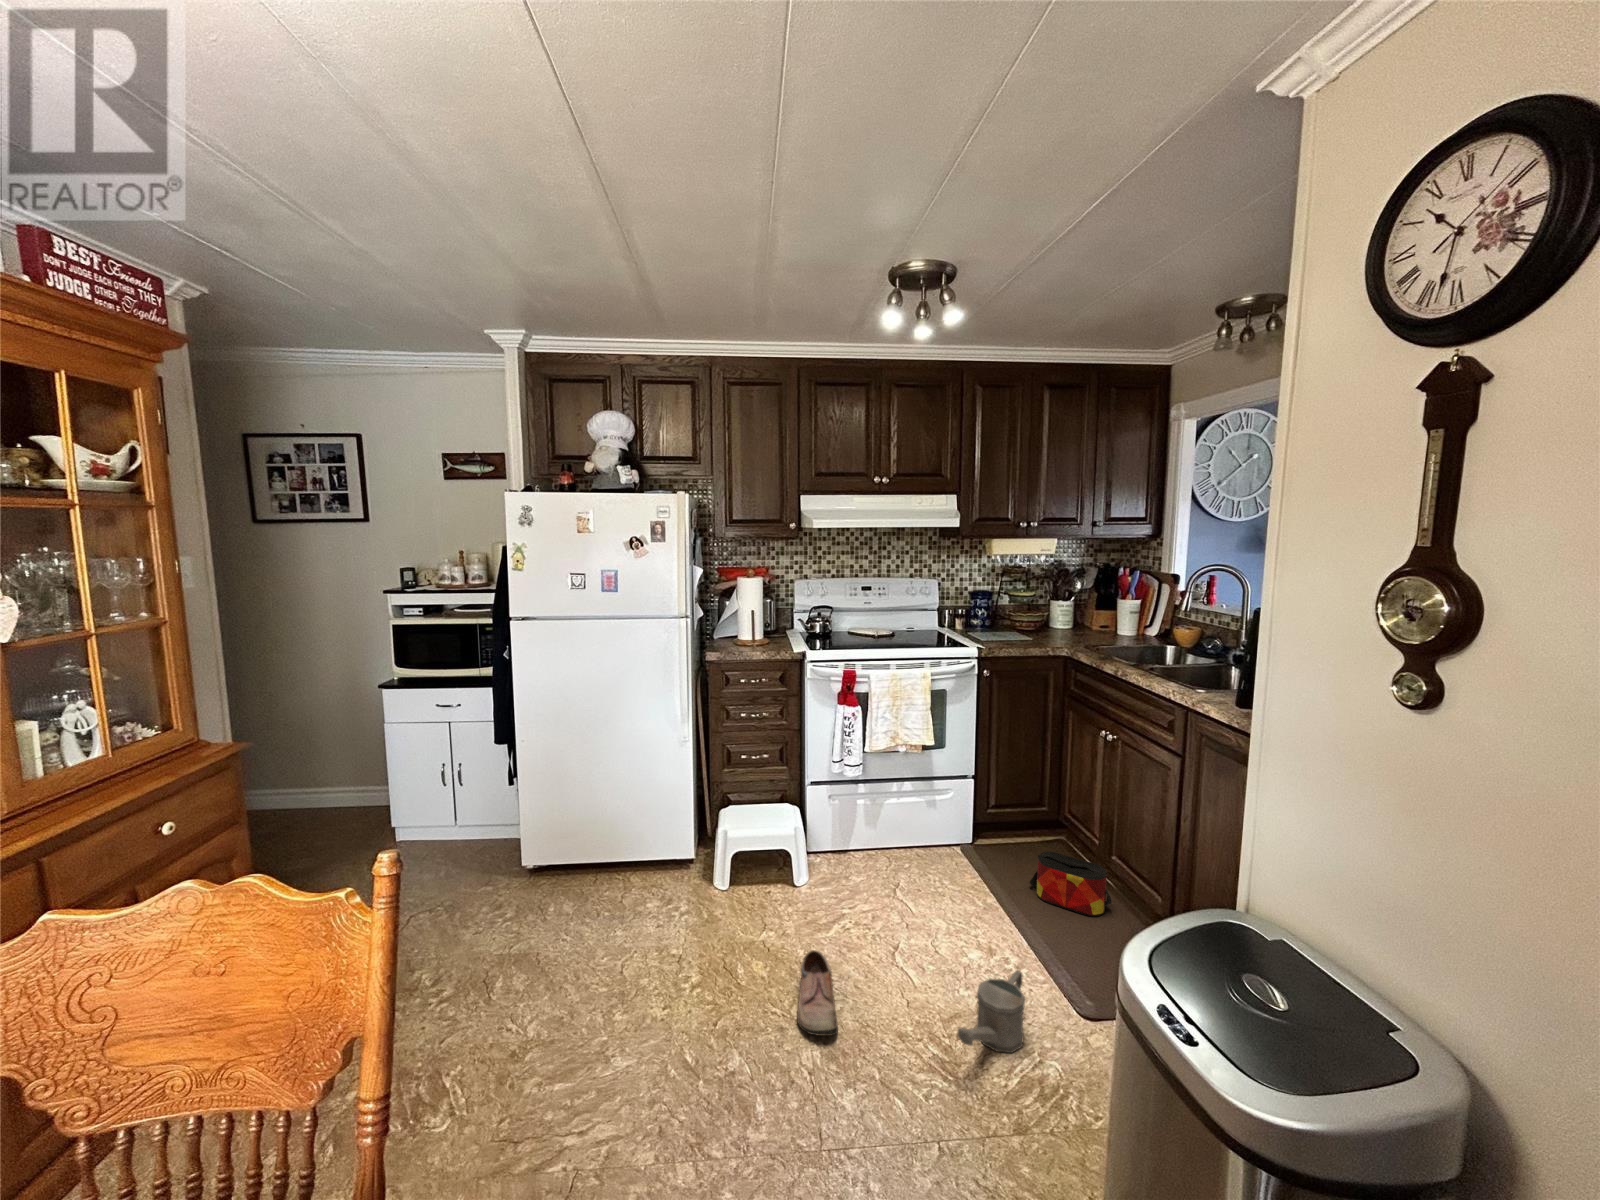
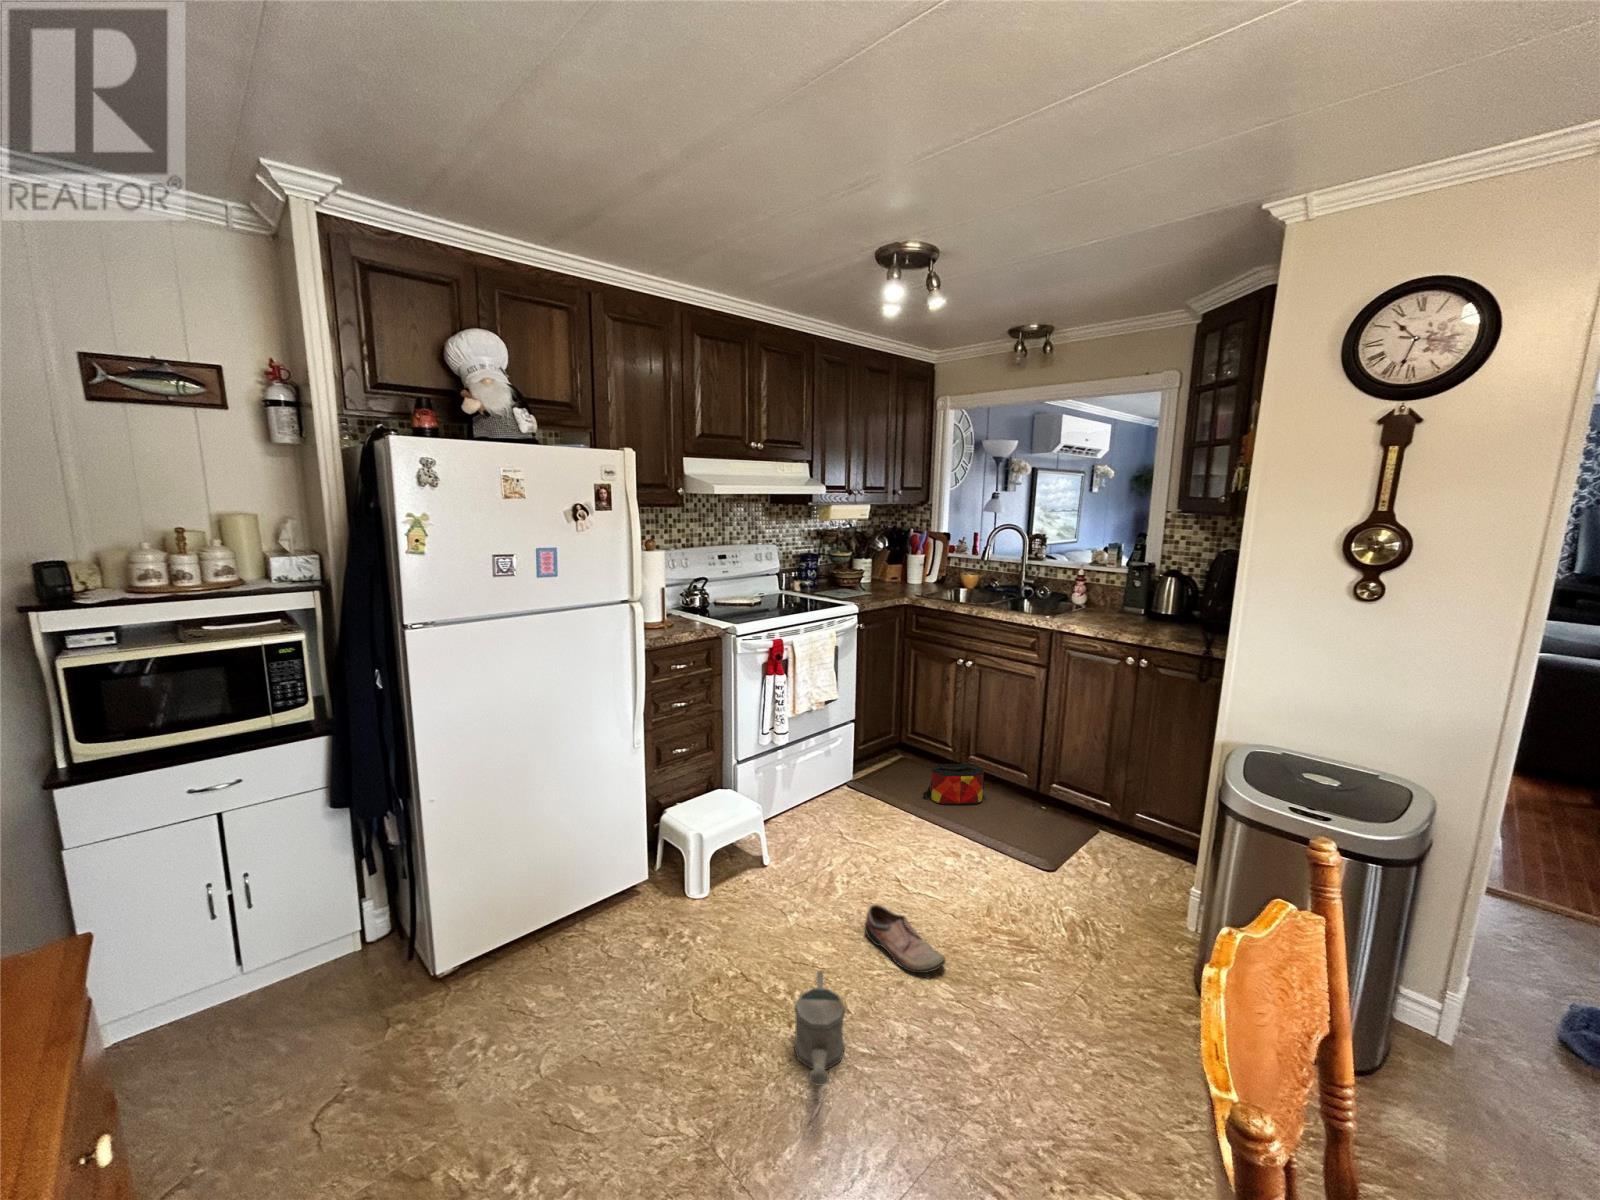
watering can: present [958,971,1025,1053] -> present [794,971,846,1085]

